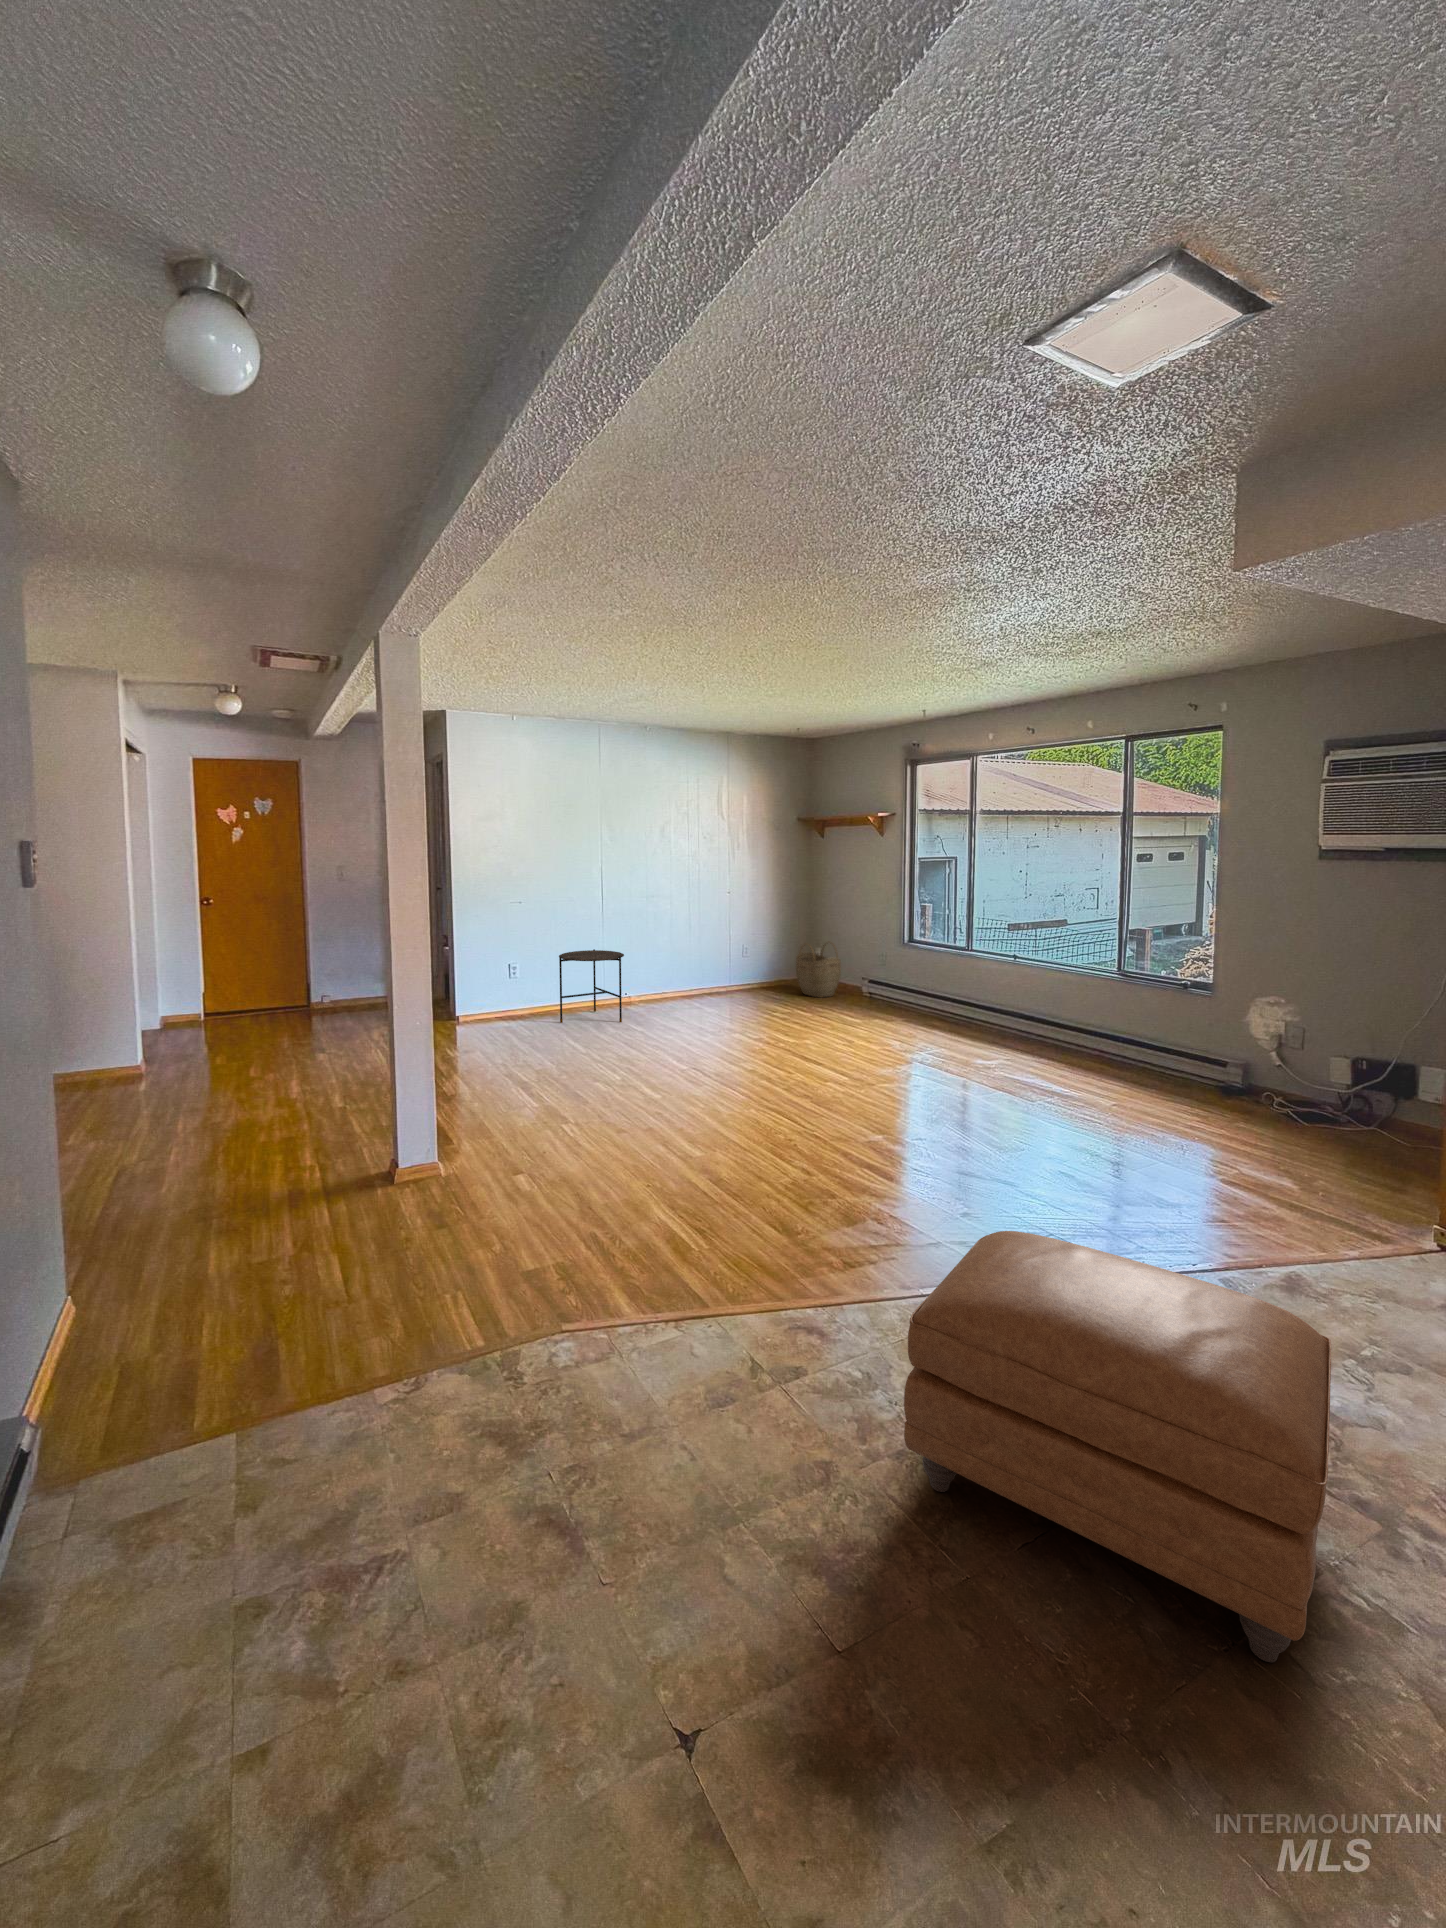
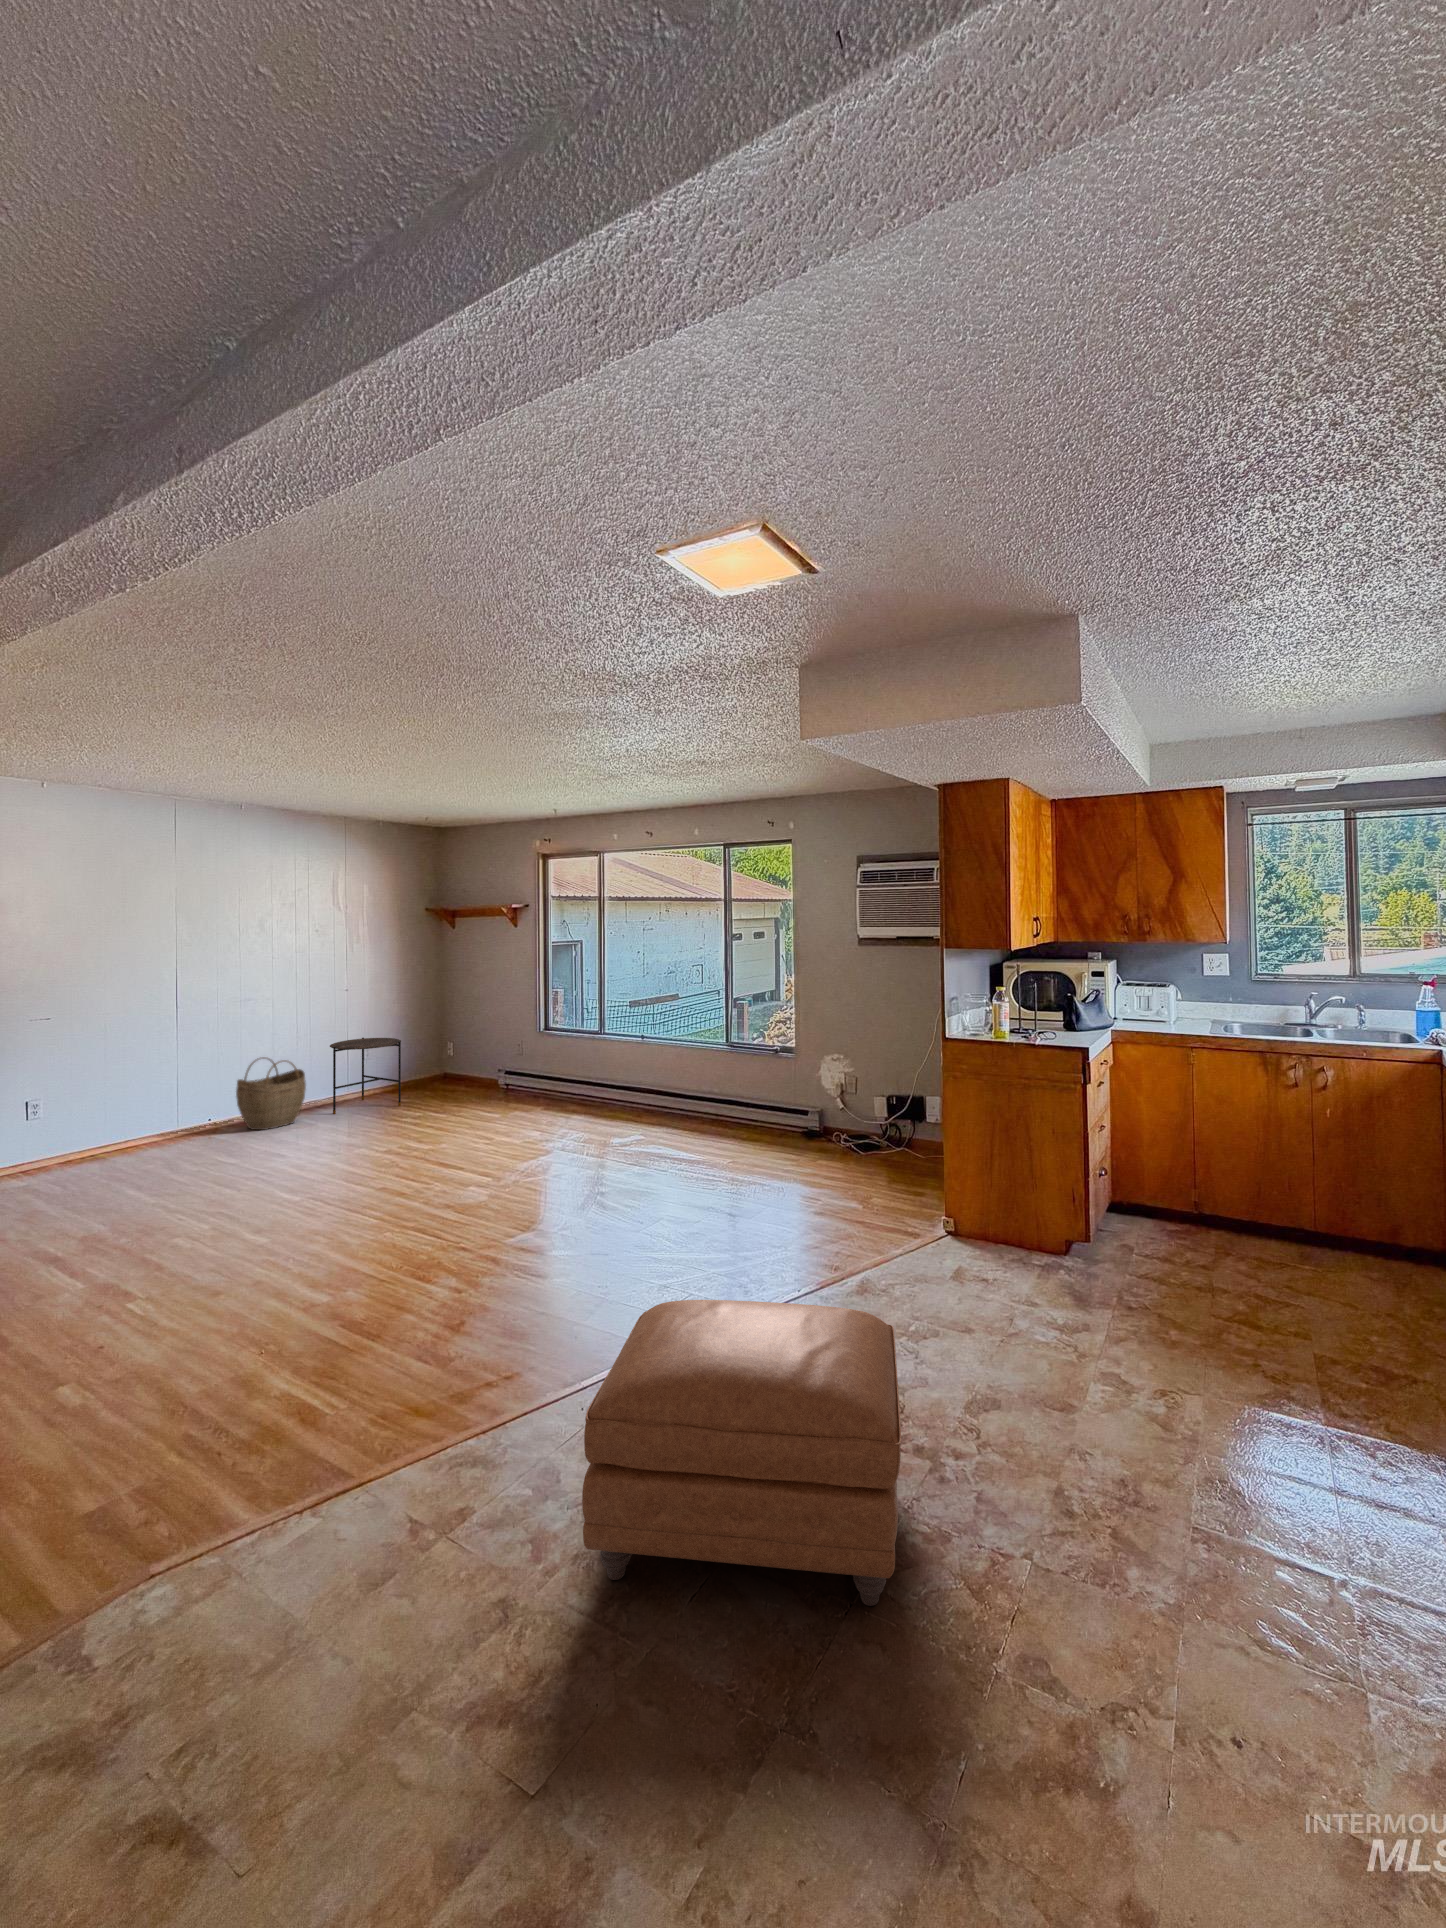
woven basket: present [796,945,841,997] -> present [236,1057,306,1130]
side table: present [559,949,624,1023] -> present [330,1038,401,1114]

